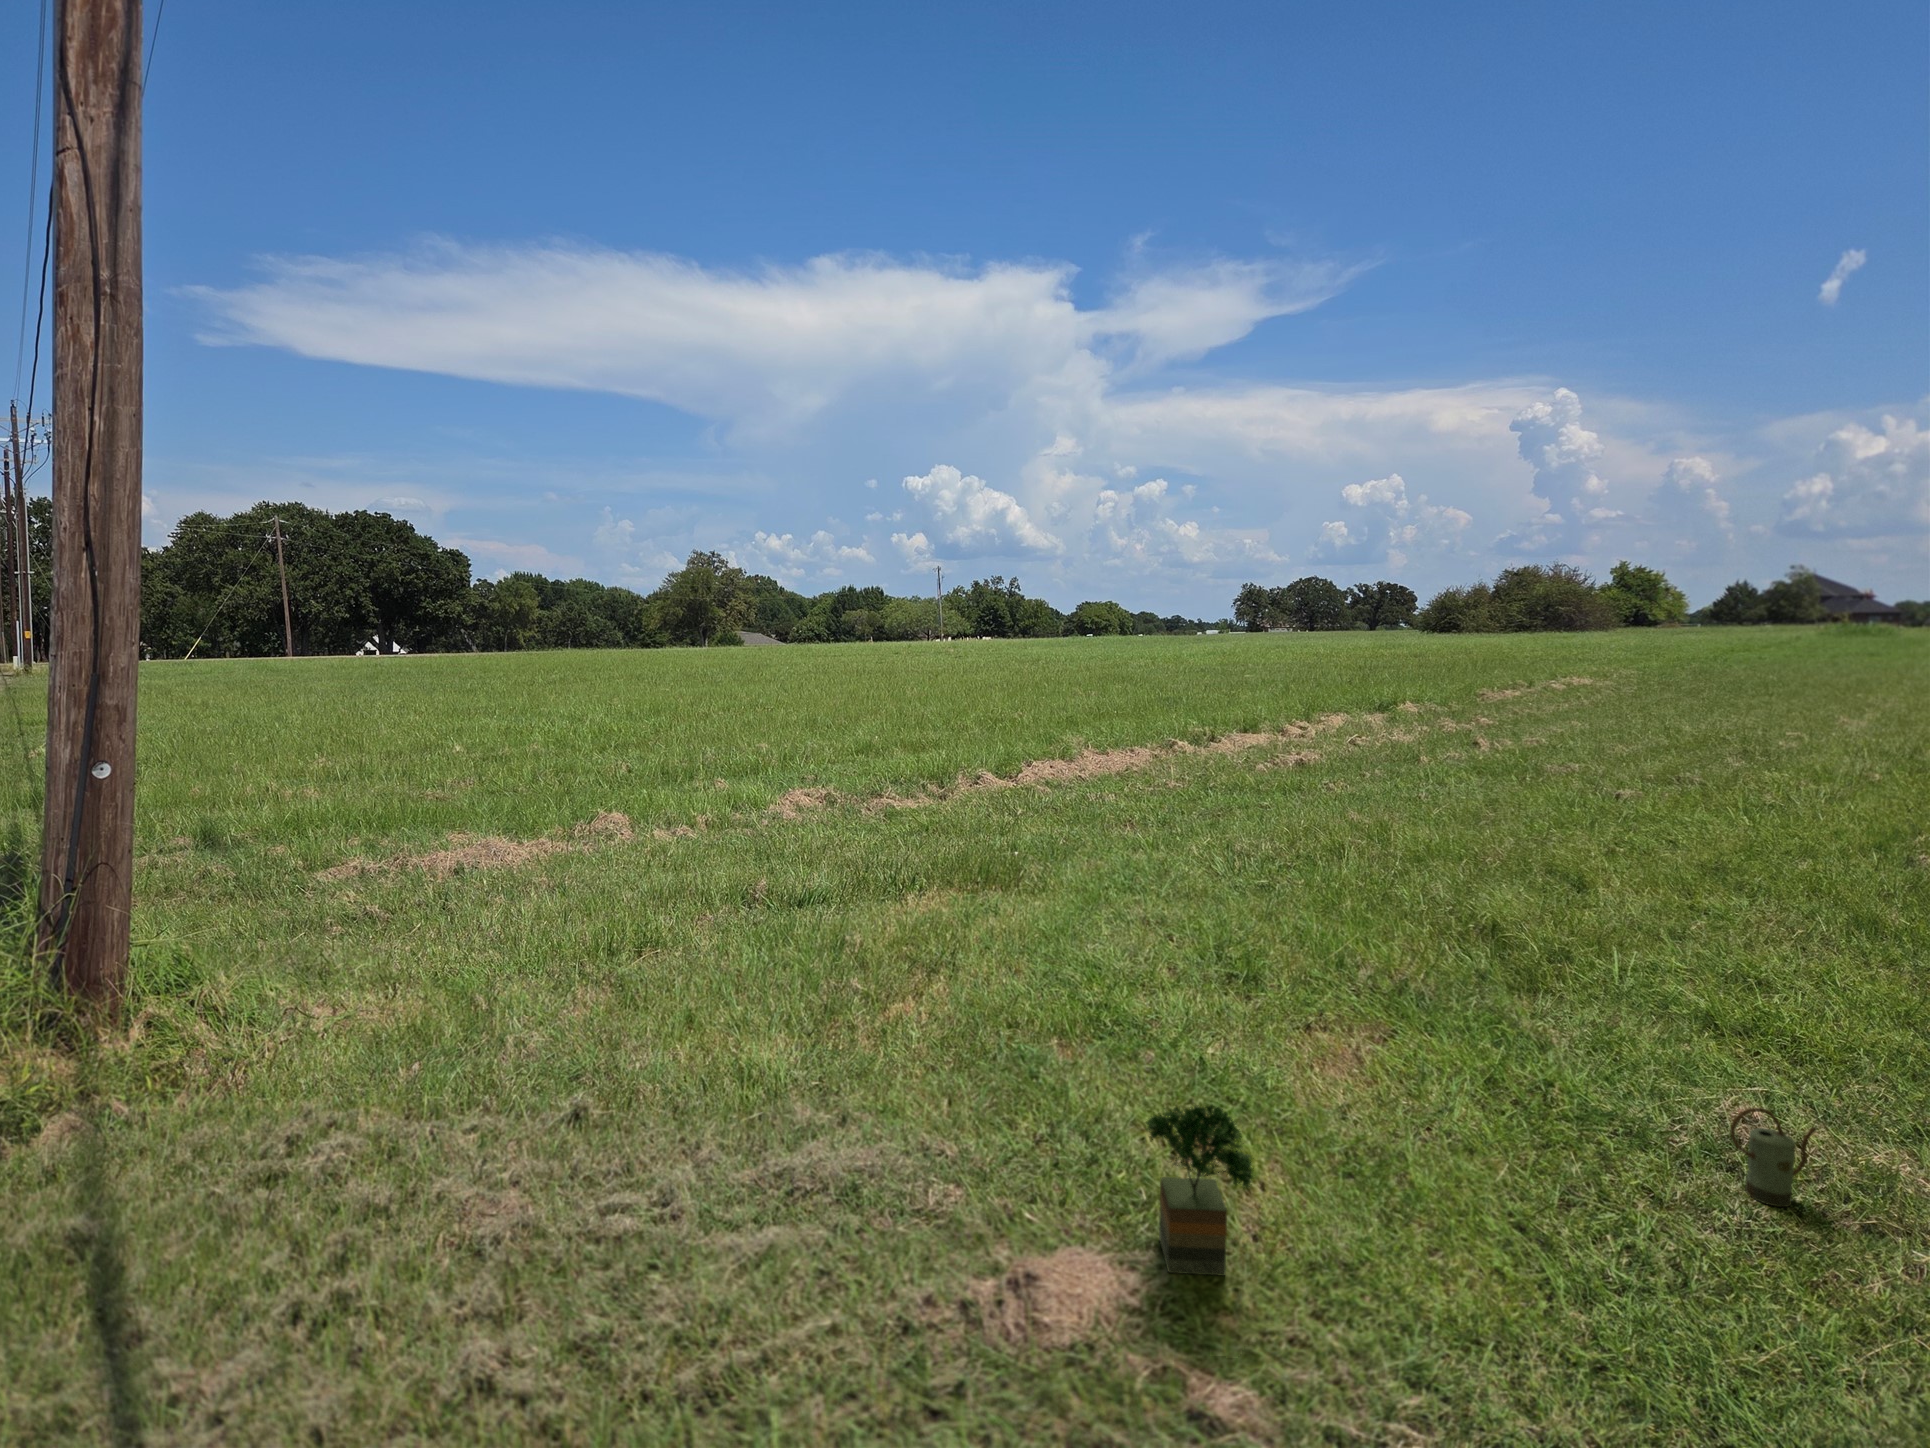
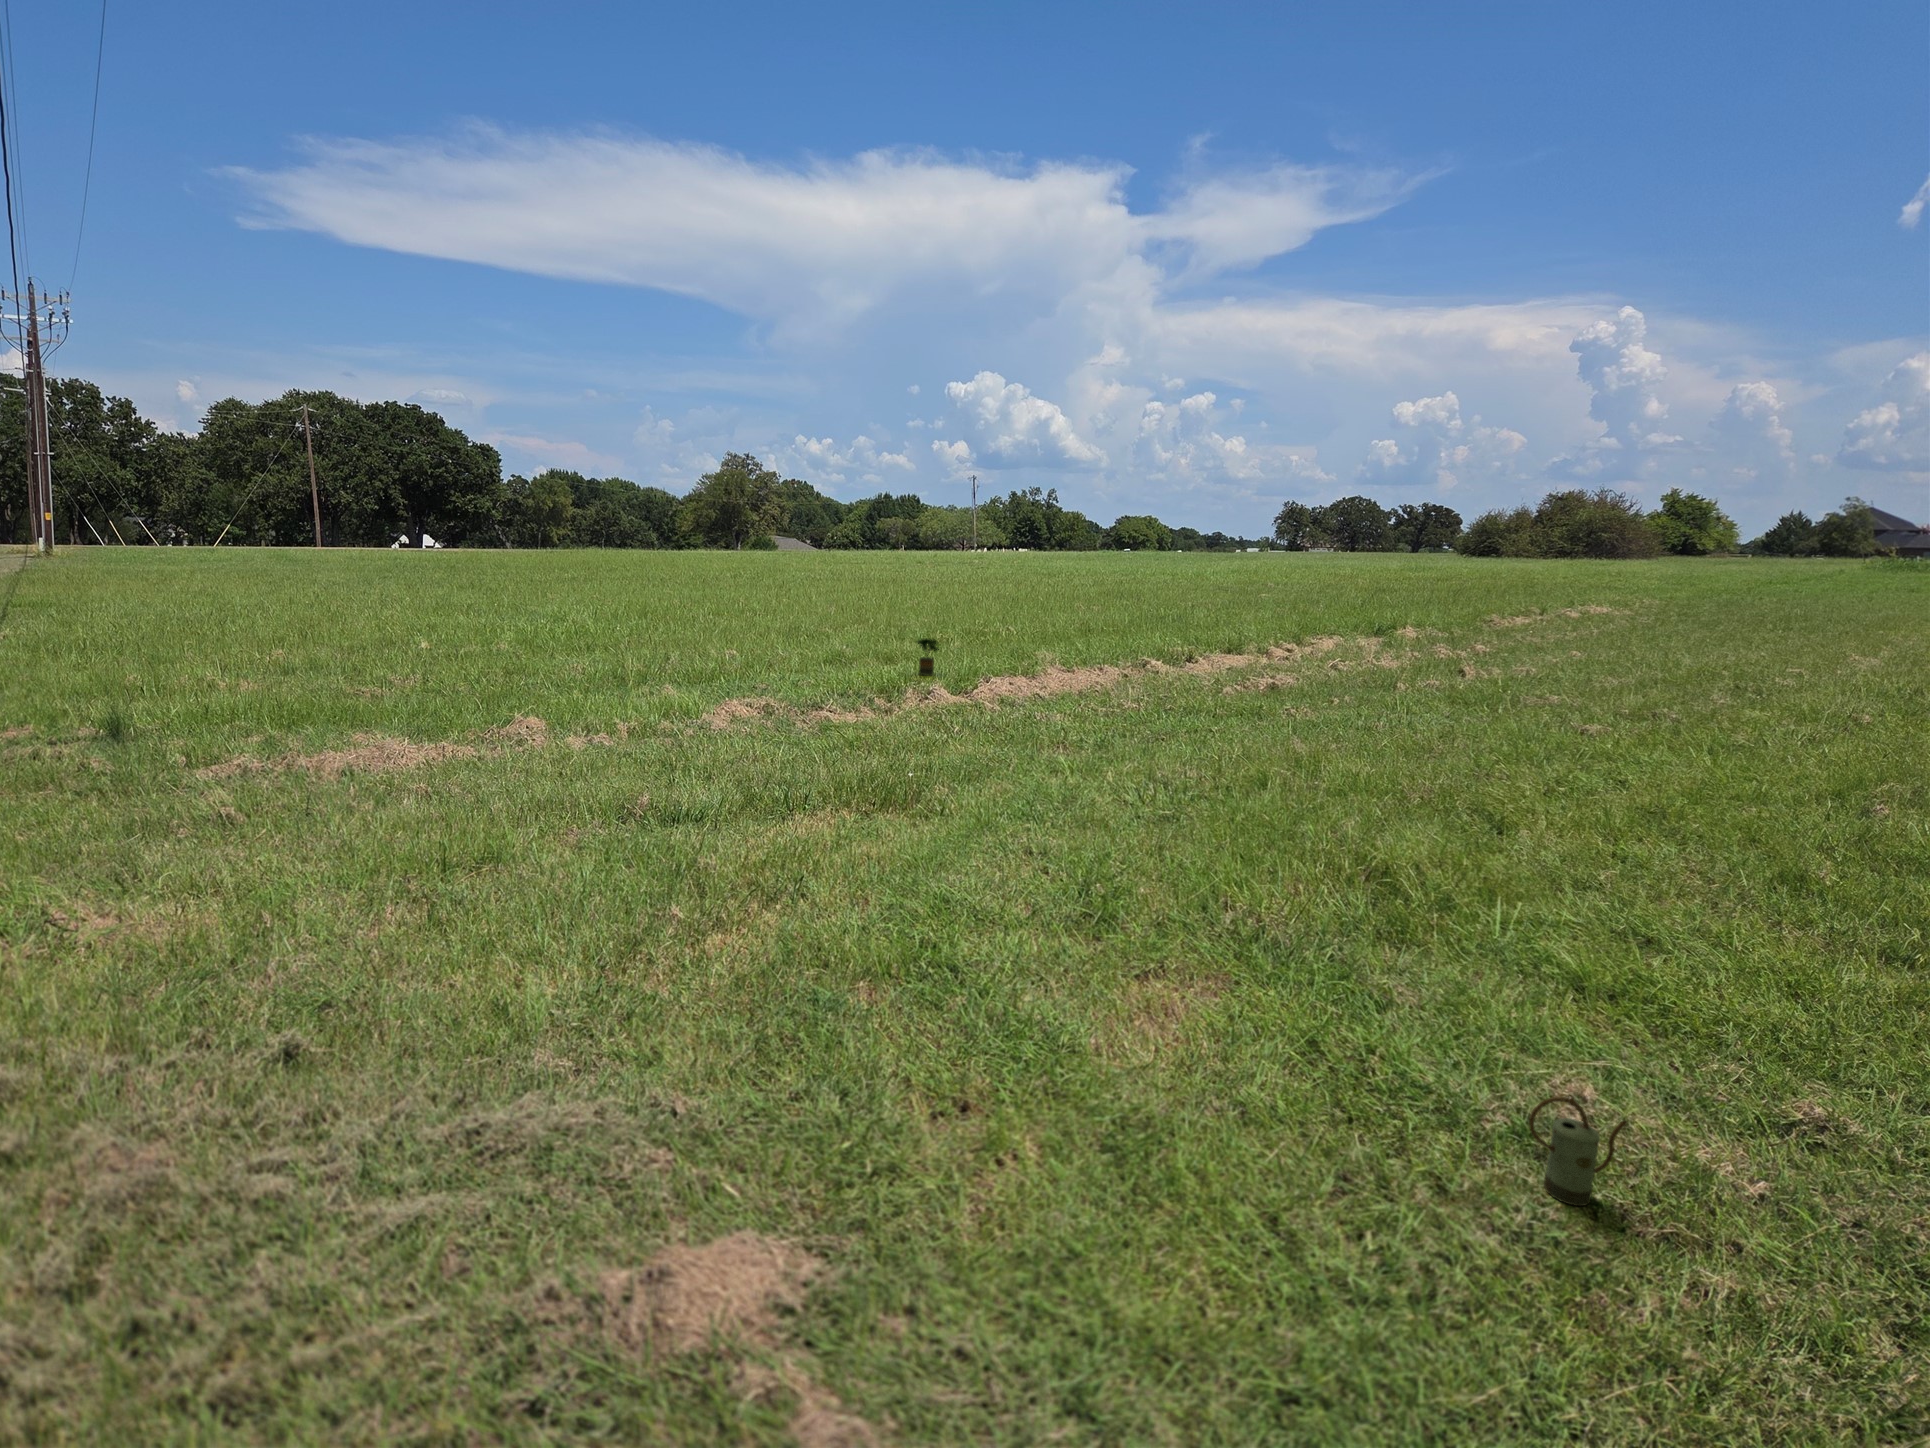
potted tree: present [1146,1105,1254,1275] -> present [917,638,939,676]

